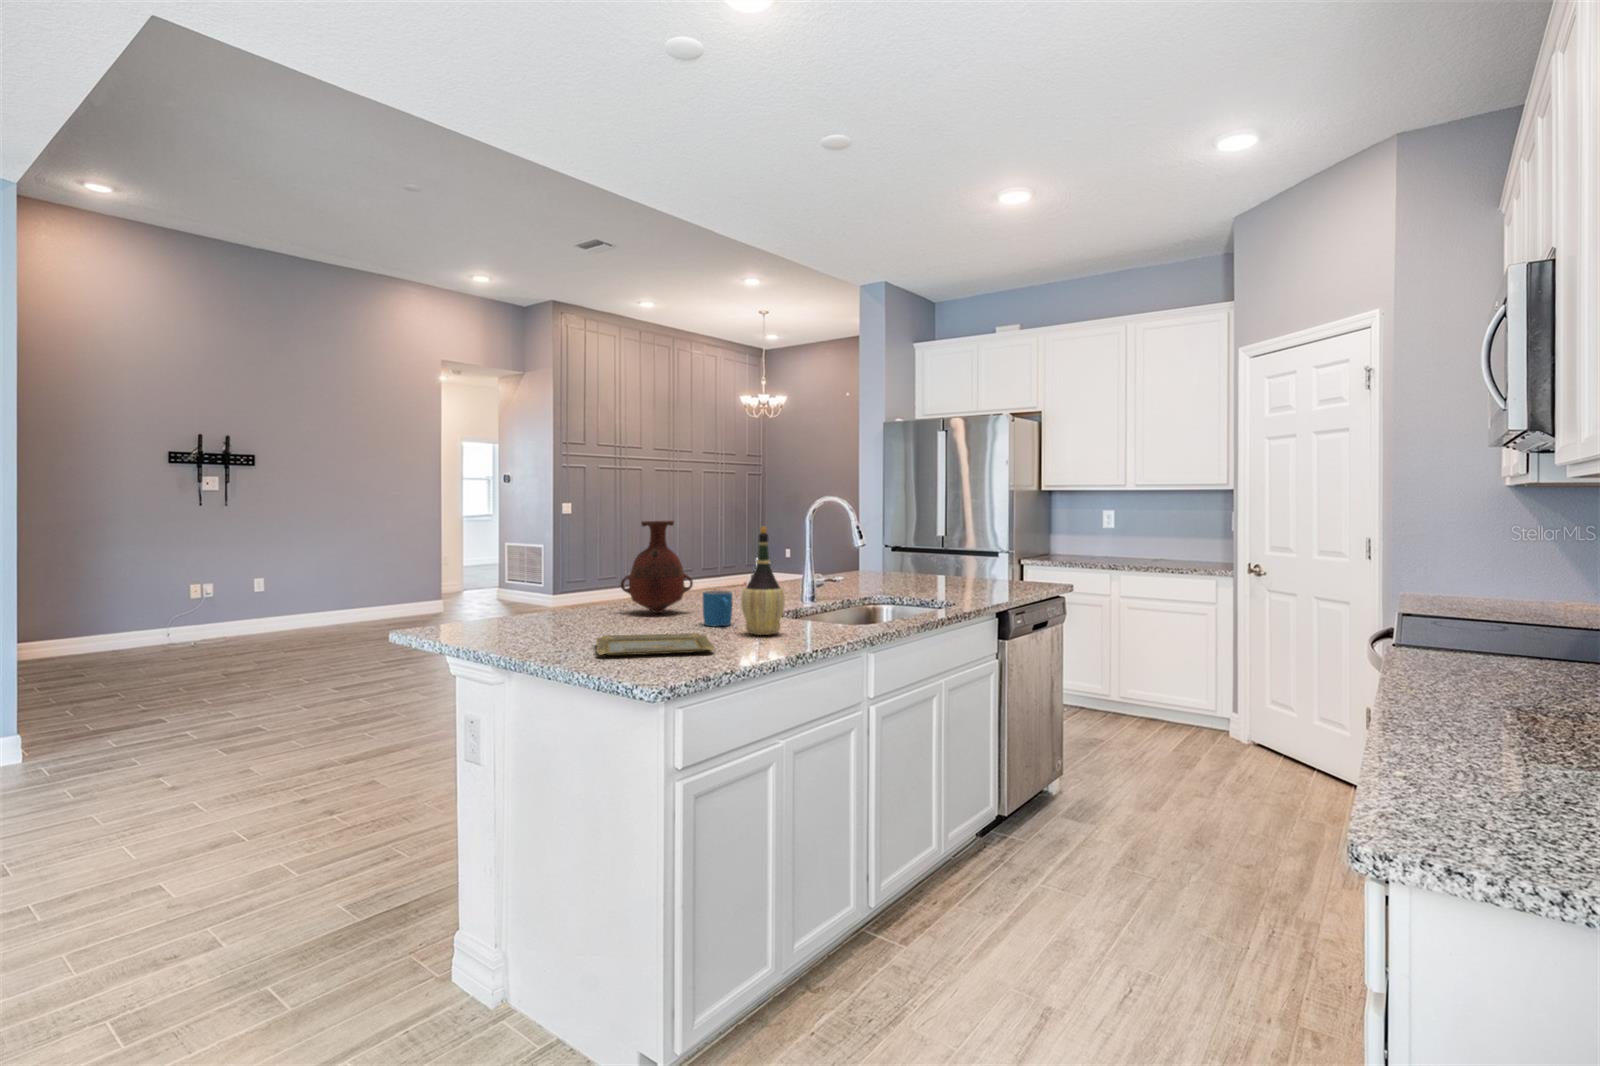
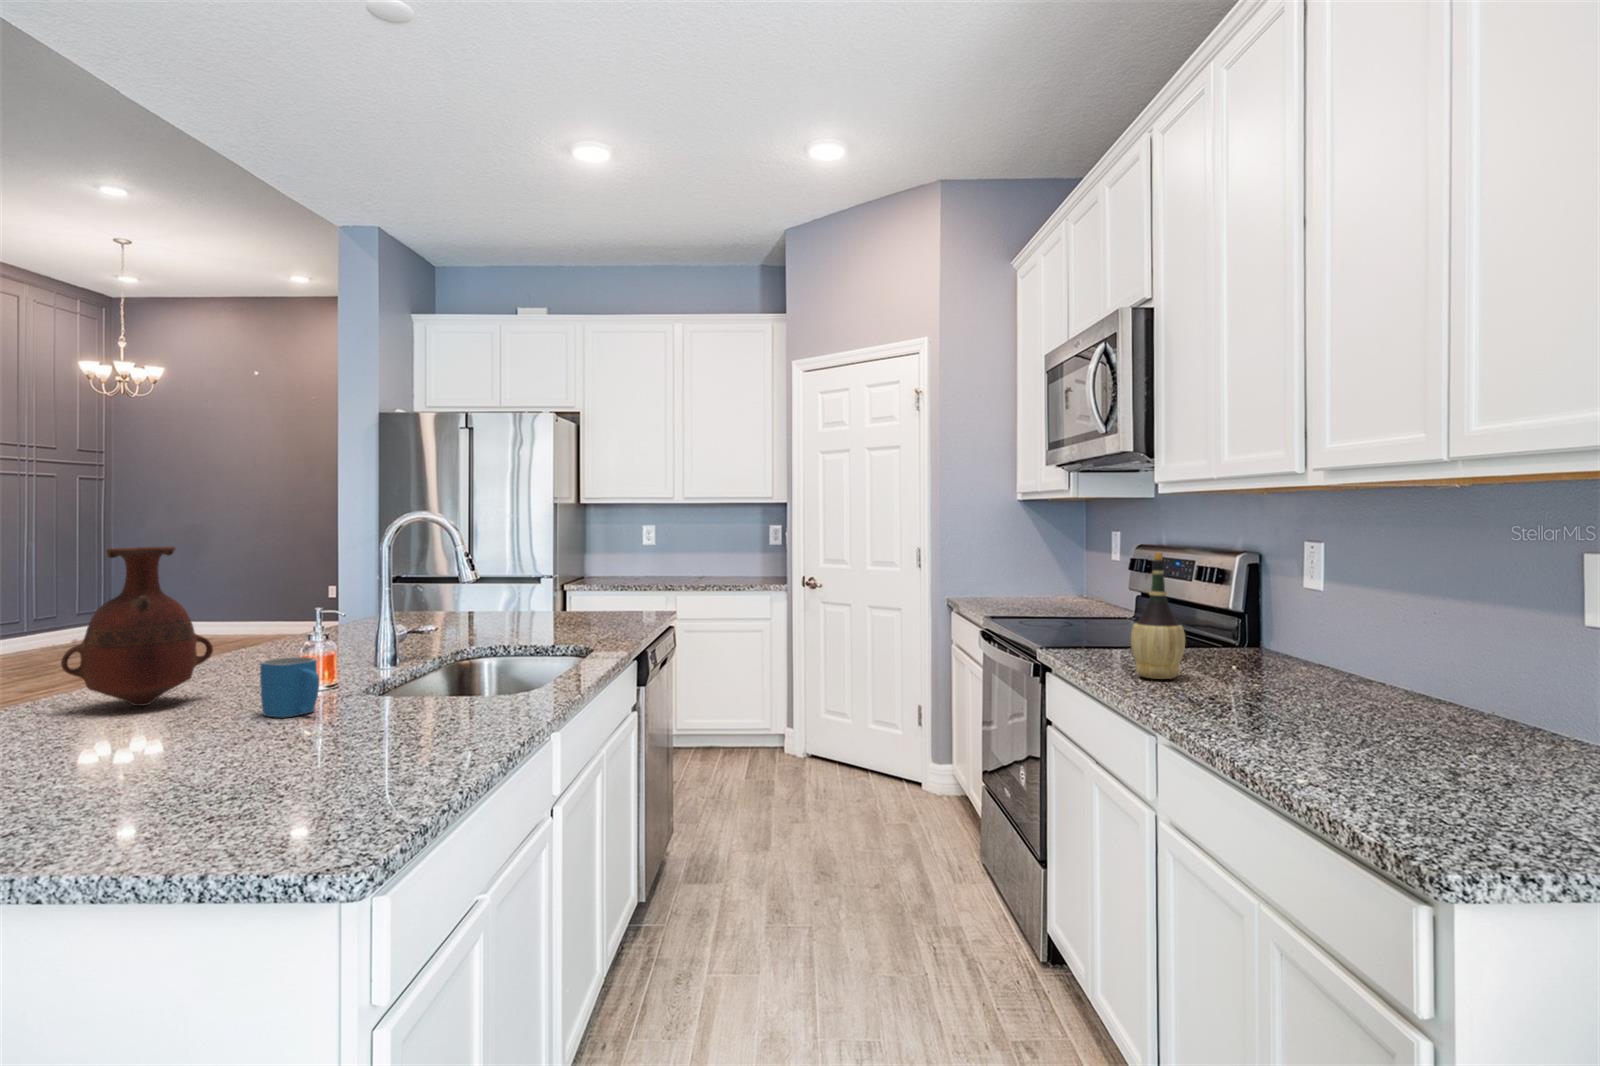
wine bottle: present [741,526,785,635] -> present [1131,552,1185,679]
tray: present [596,633,714,656] -> none [94,734,362,806]

